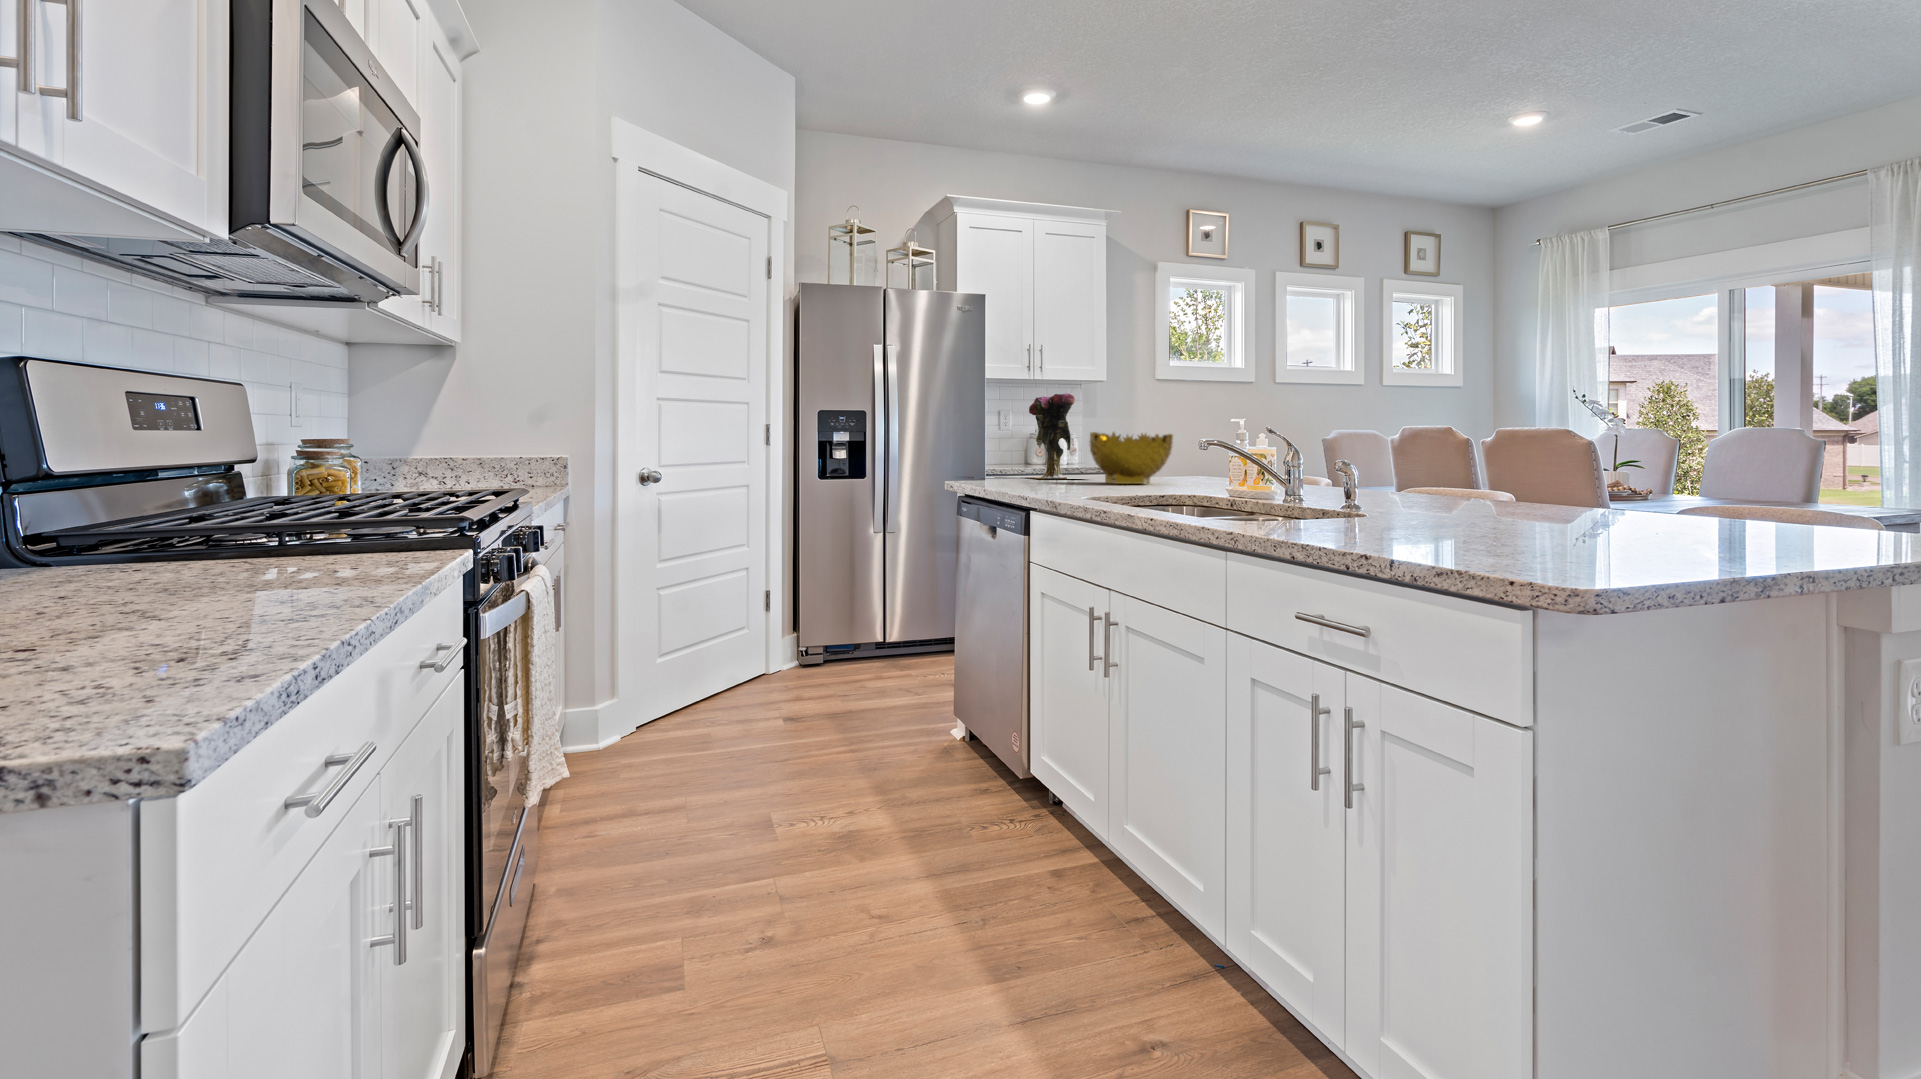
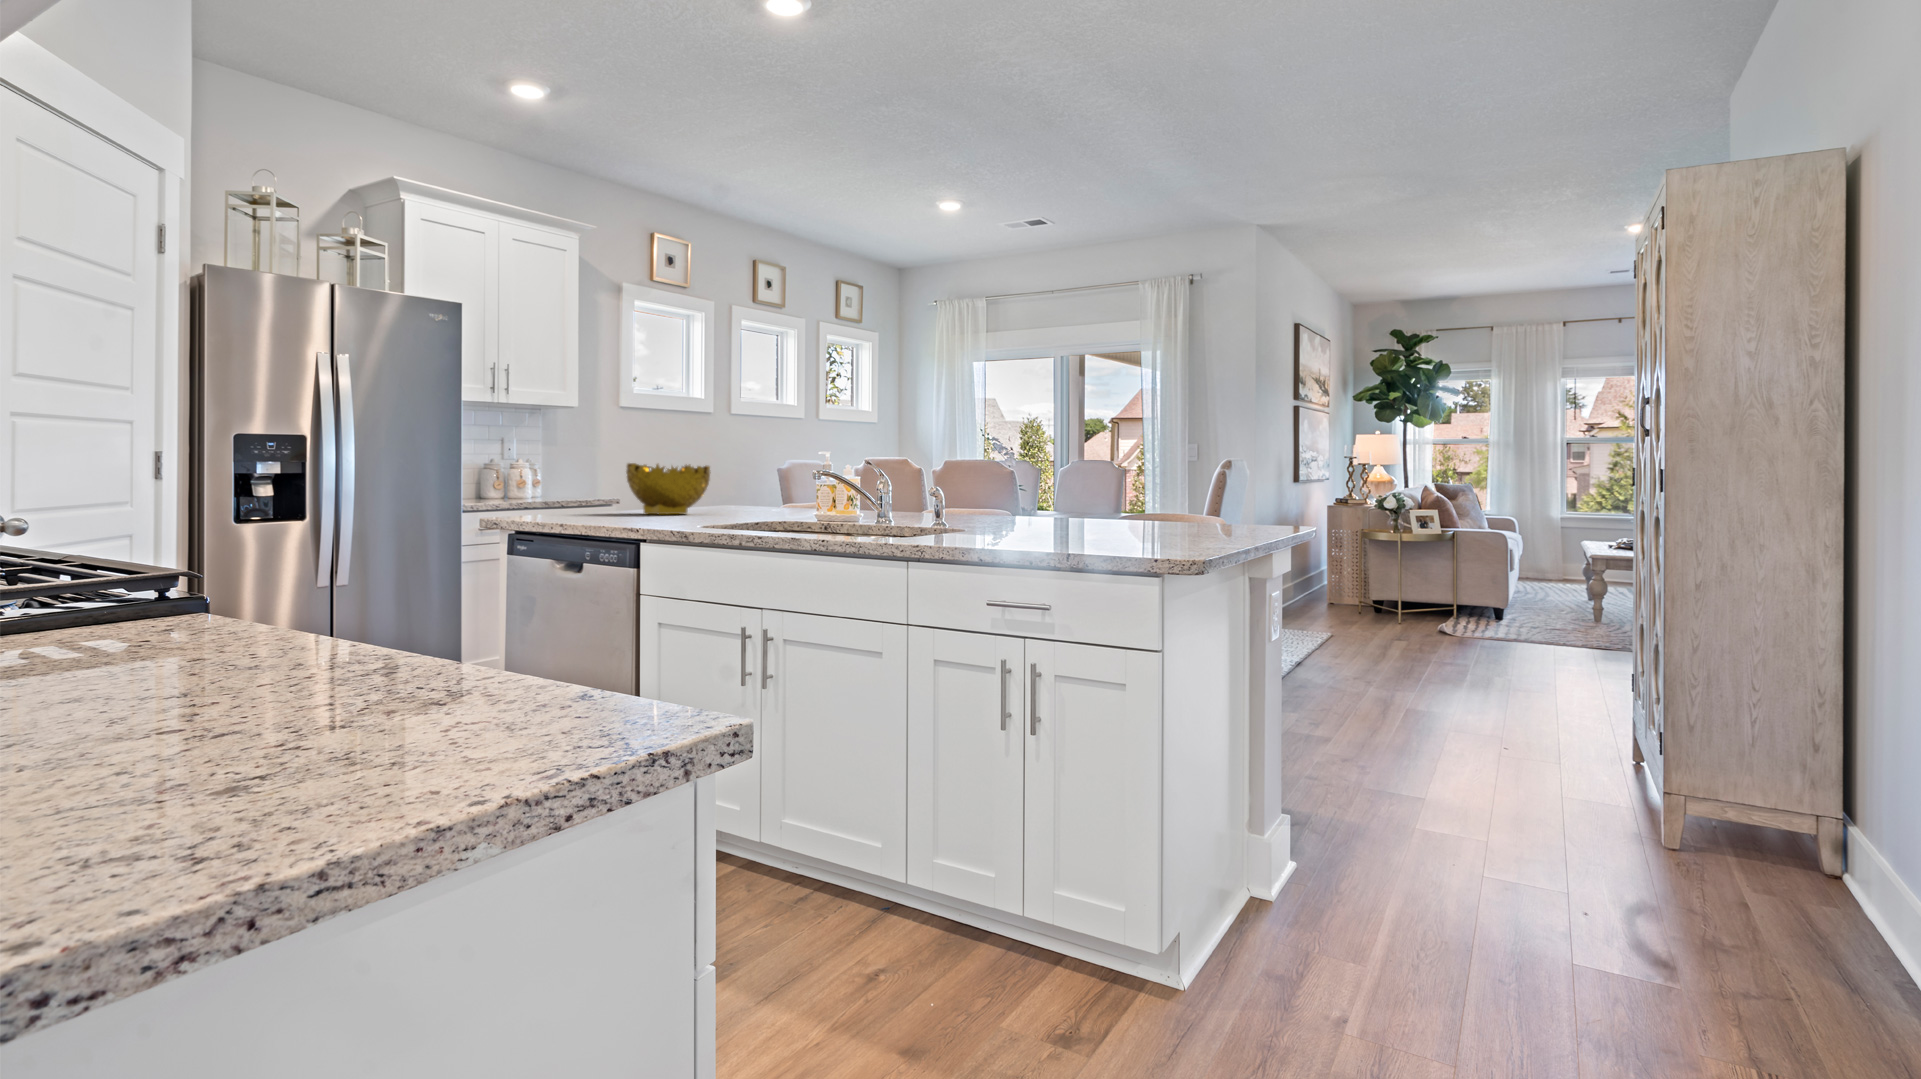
vase: present [1029,393,1075,478] -> none [525,422,614,510]

